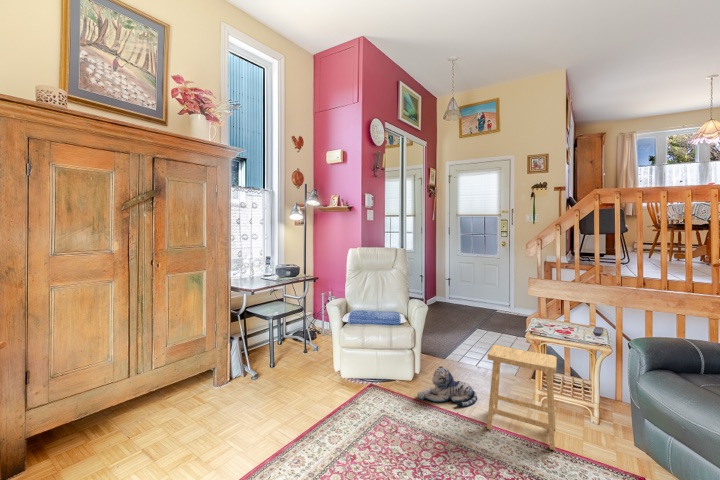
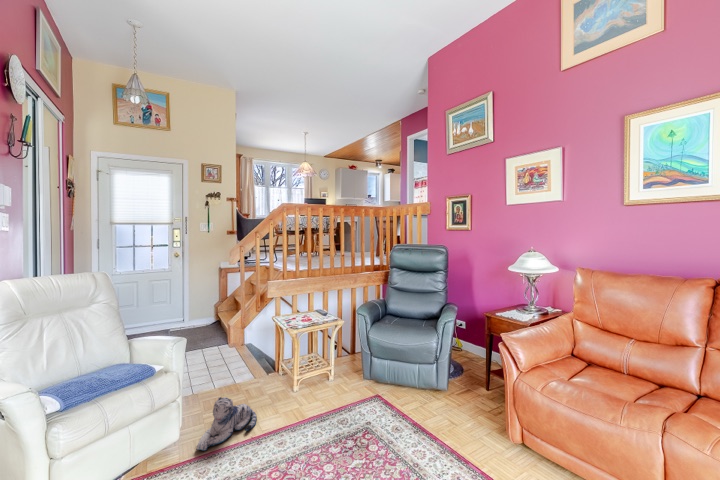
footstool: present [487,345,557,450] -> none [276,338,339,431]

